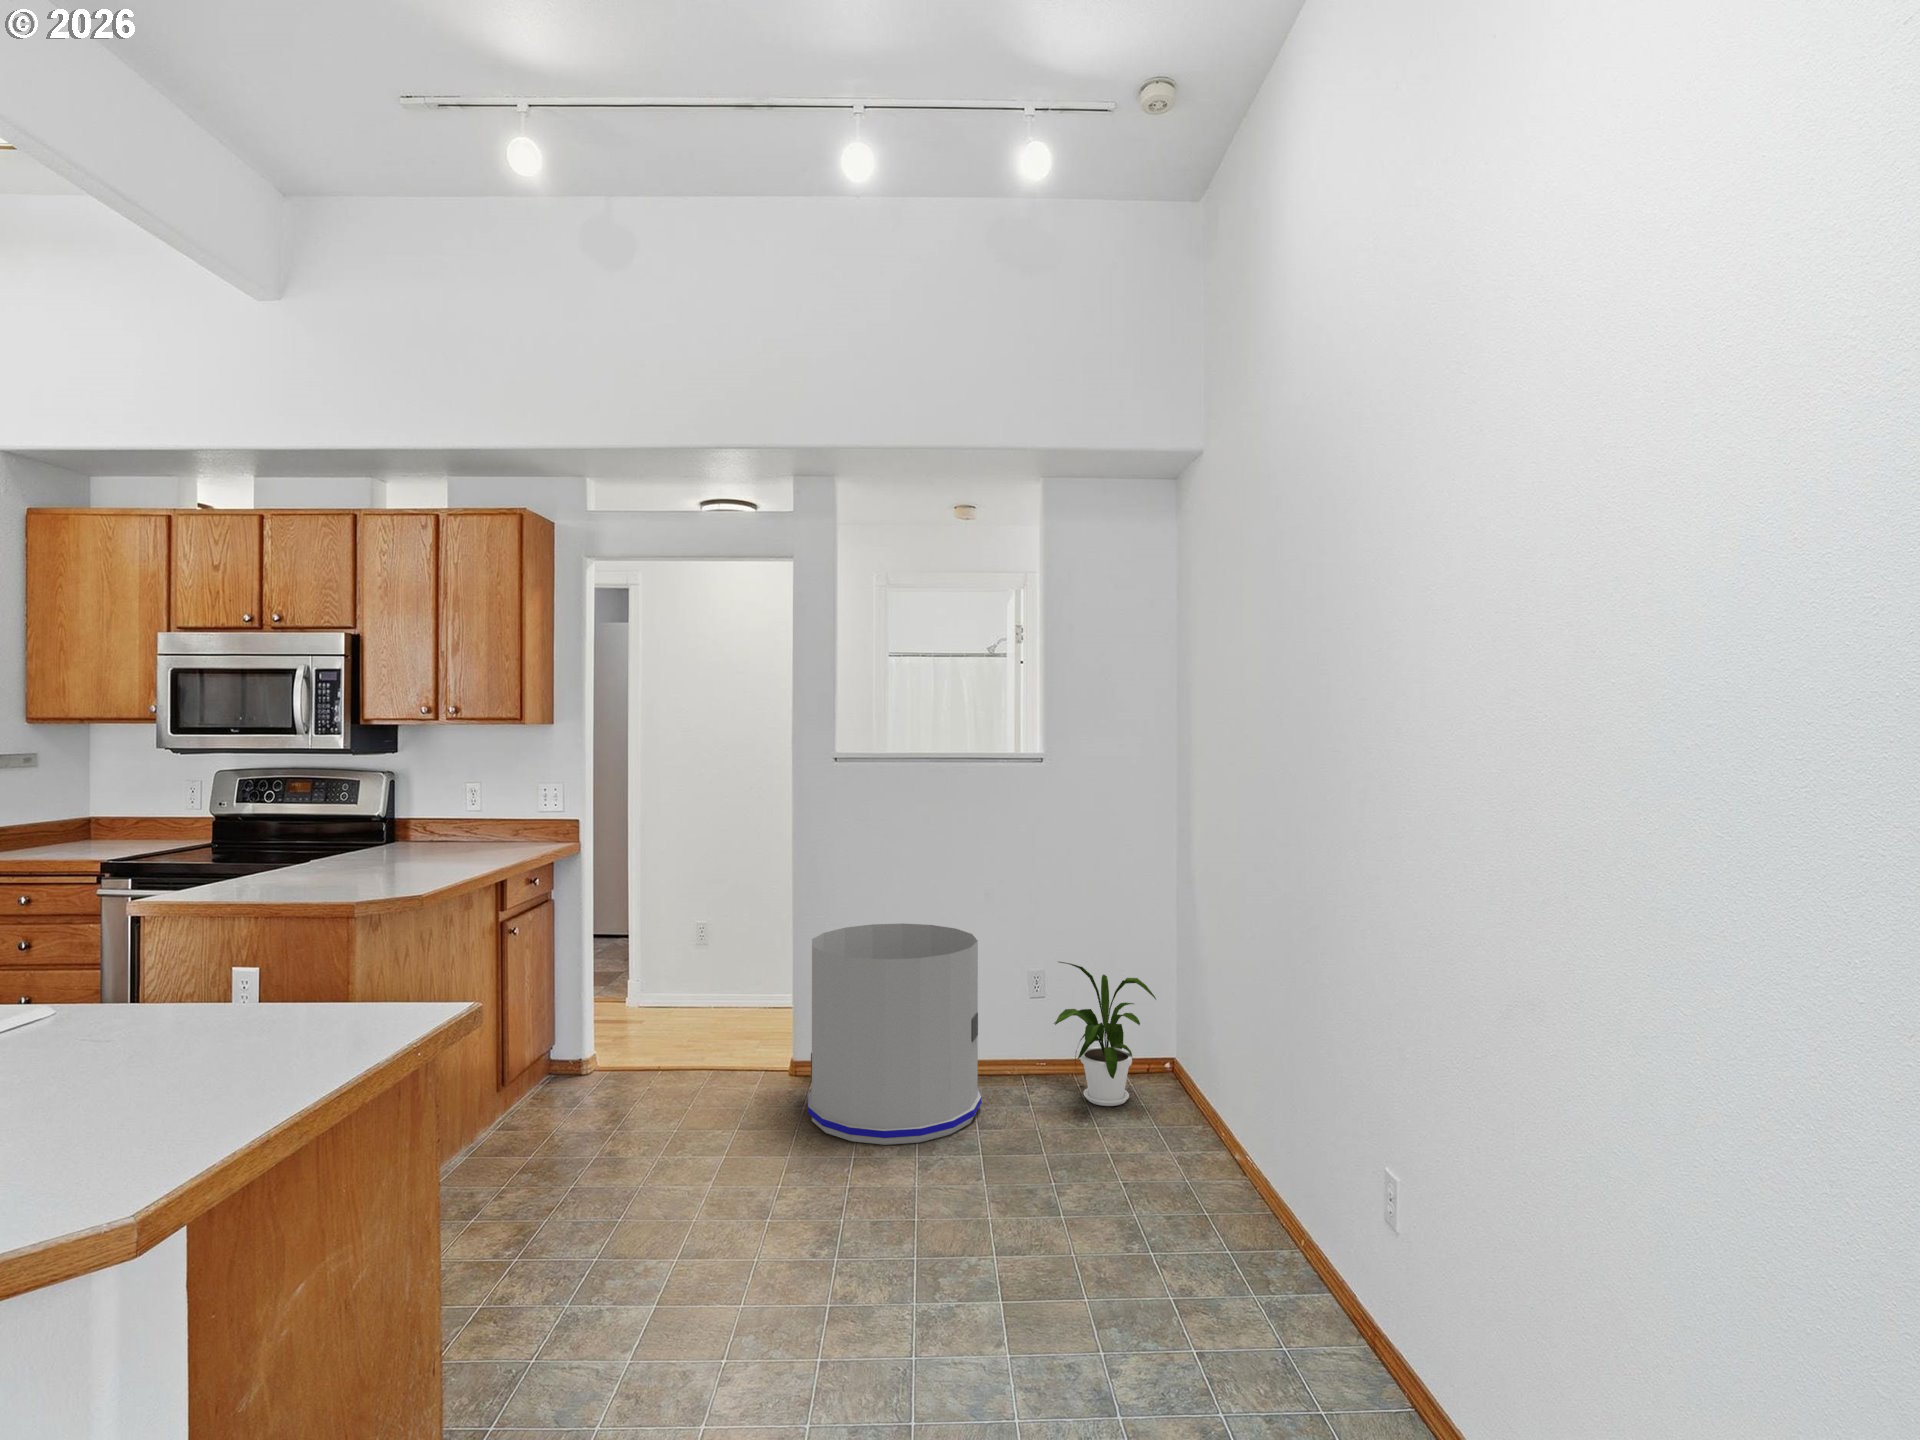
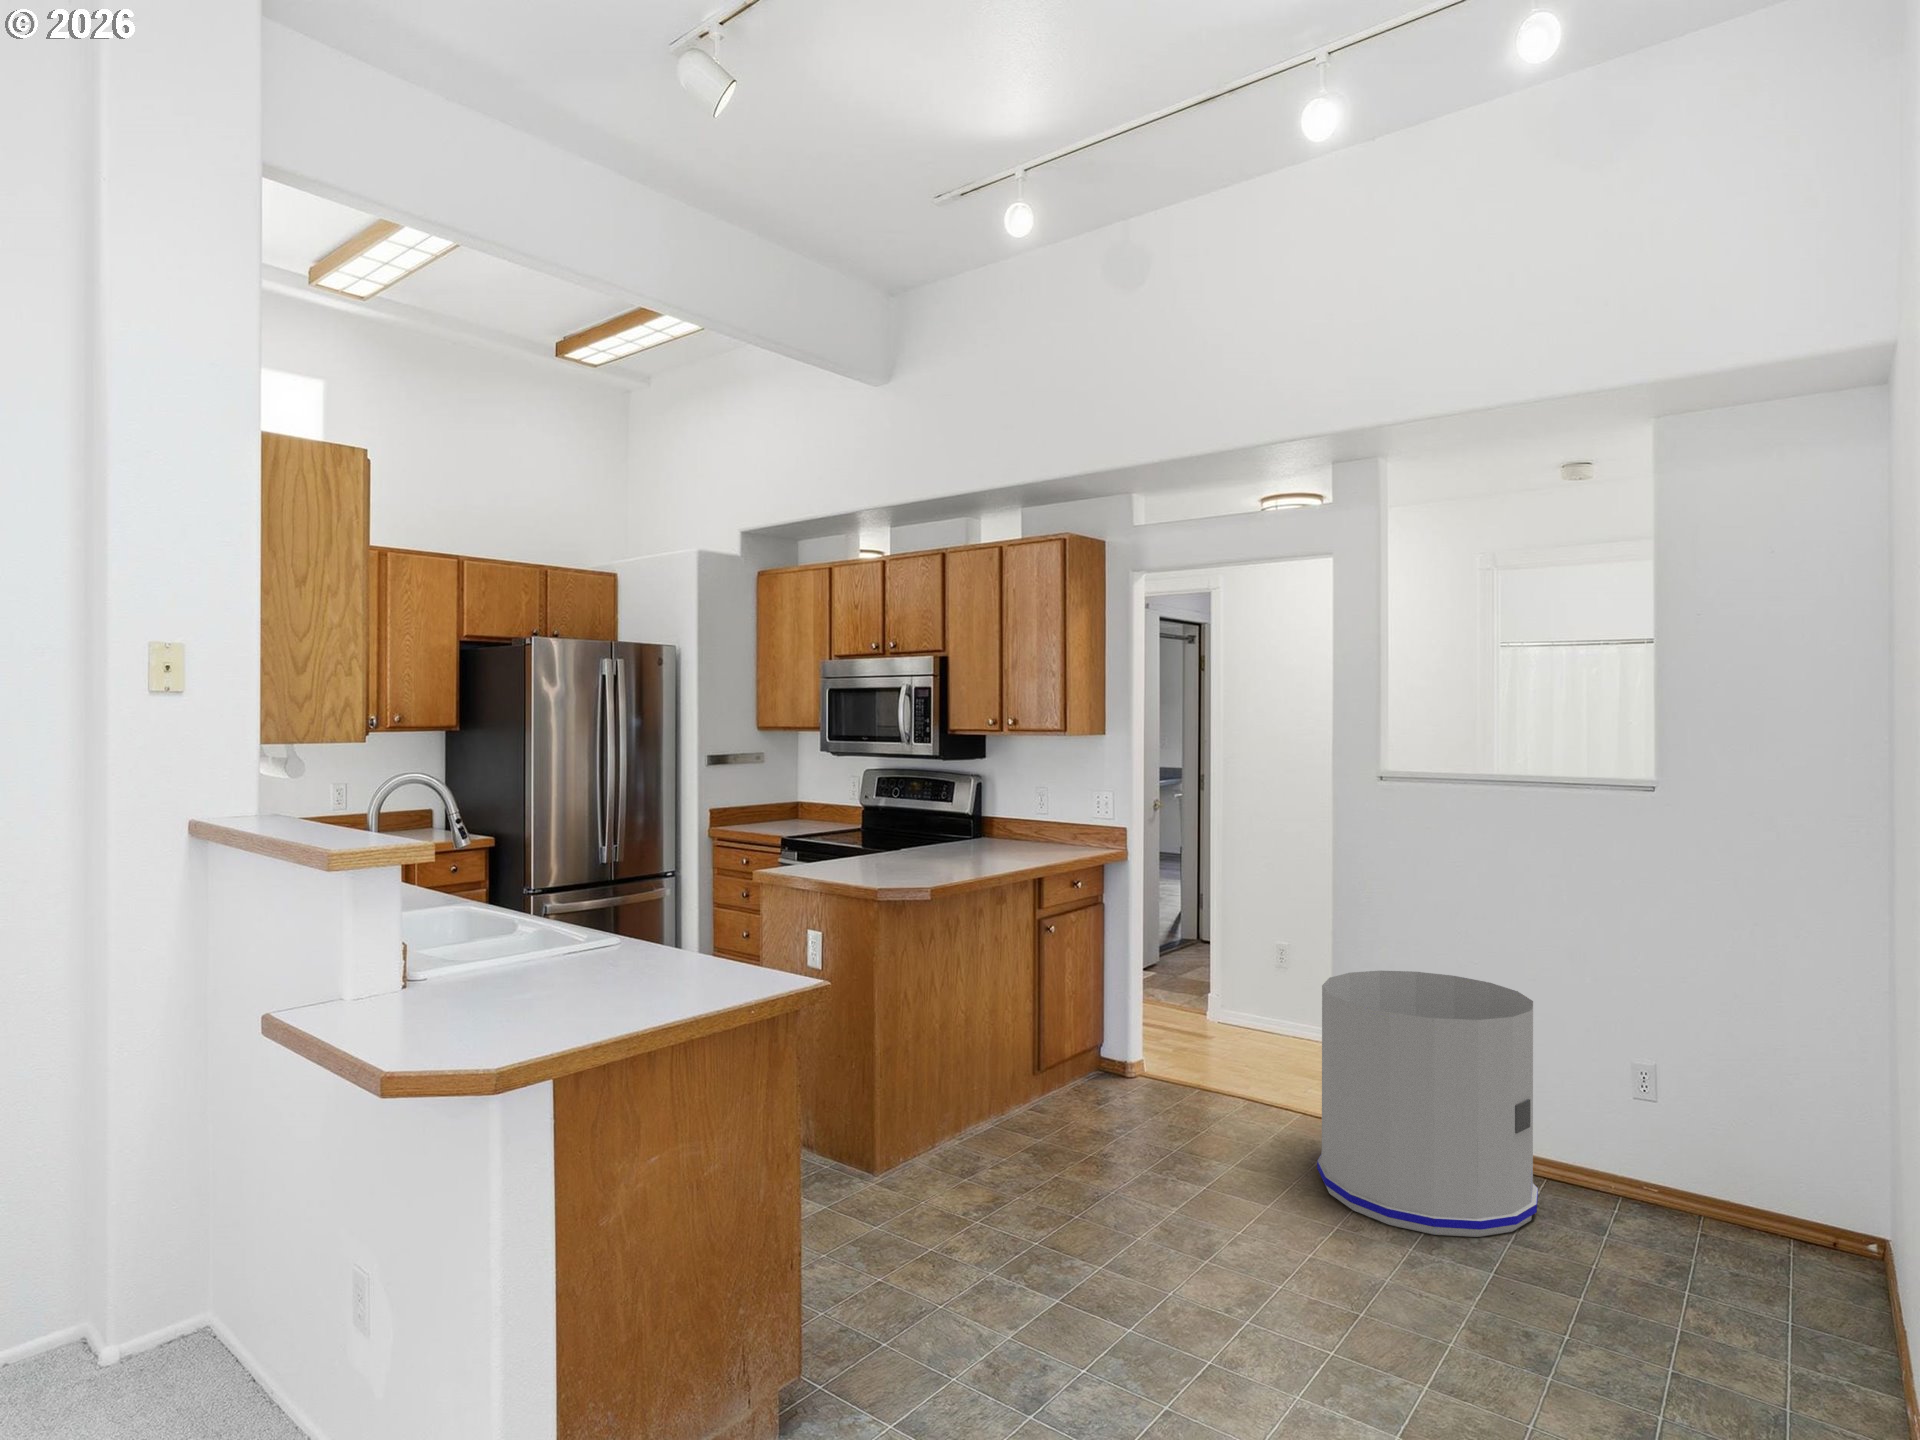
house plant: present [1054,962,1156,1106] -> none [1632,1056,1816,1269]

